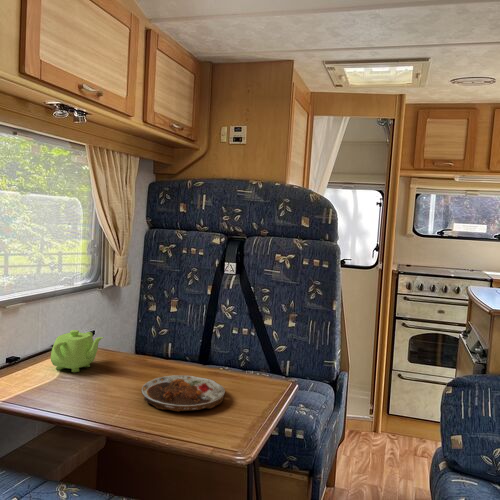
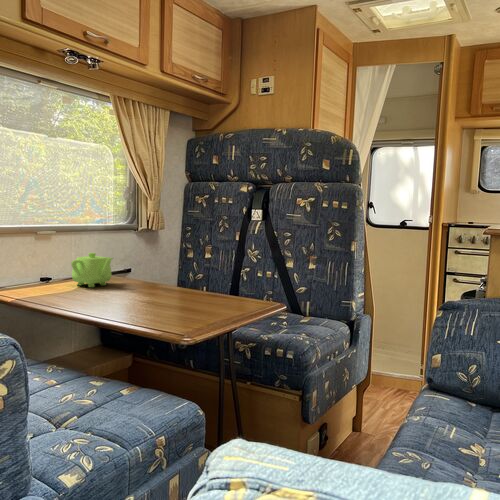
plate: present [141,375,225,412] -> none [129,288,204,310]

